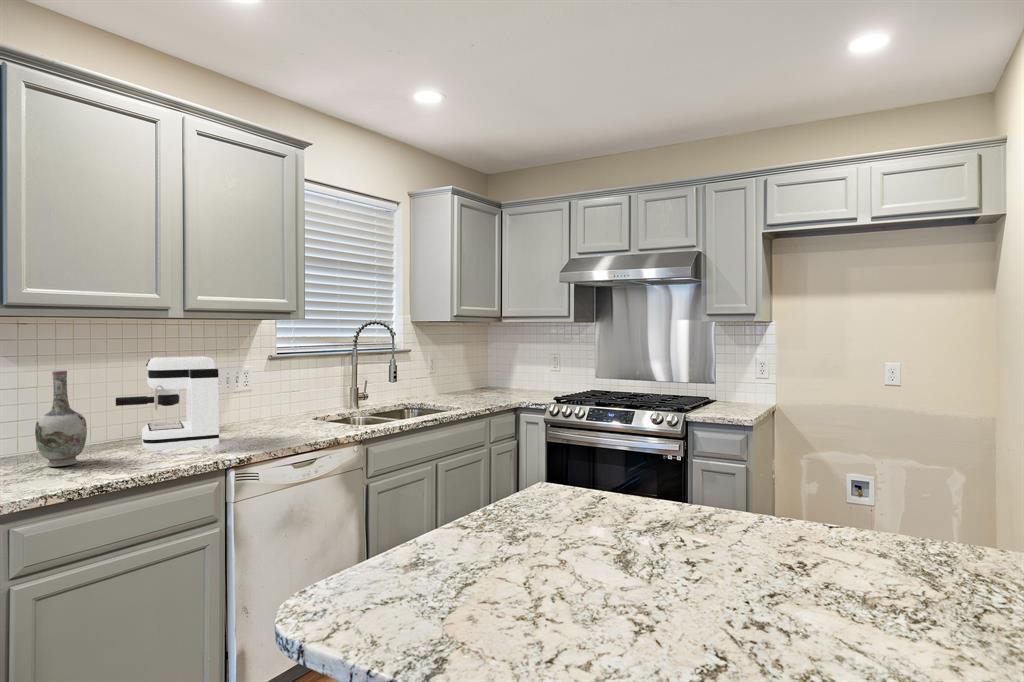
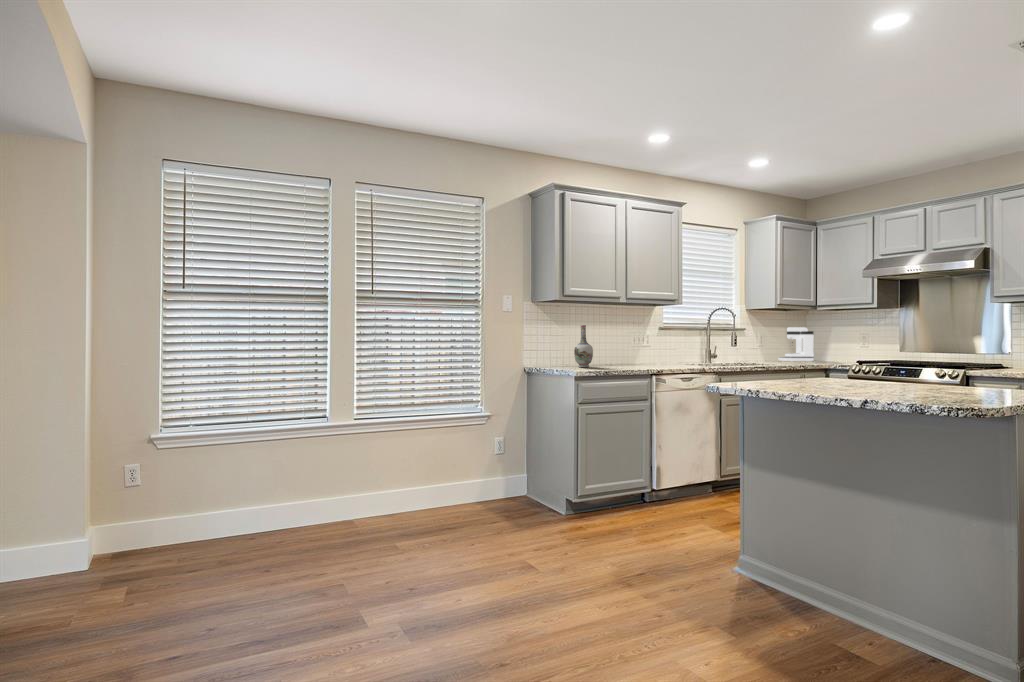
coffee maker: present [116,357,219,452] -> present [778,327,814,362]

